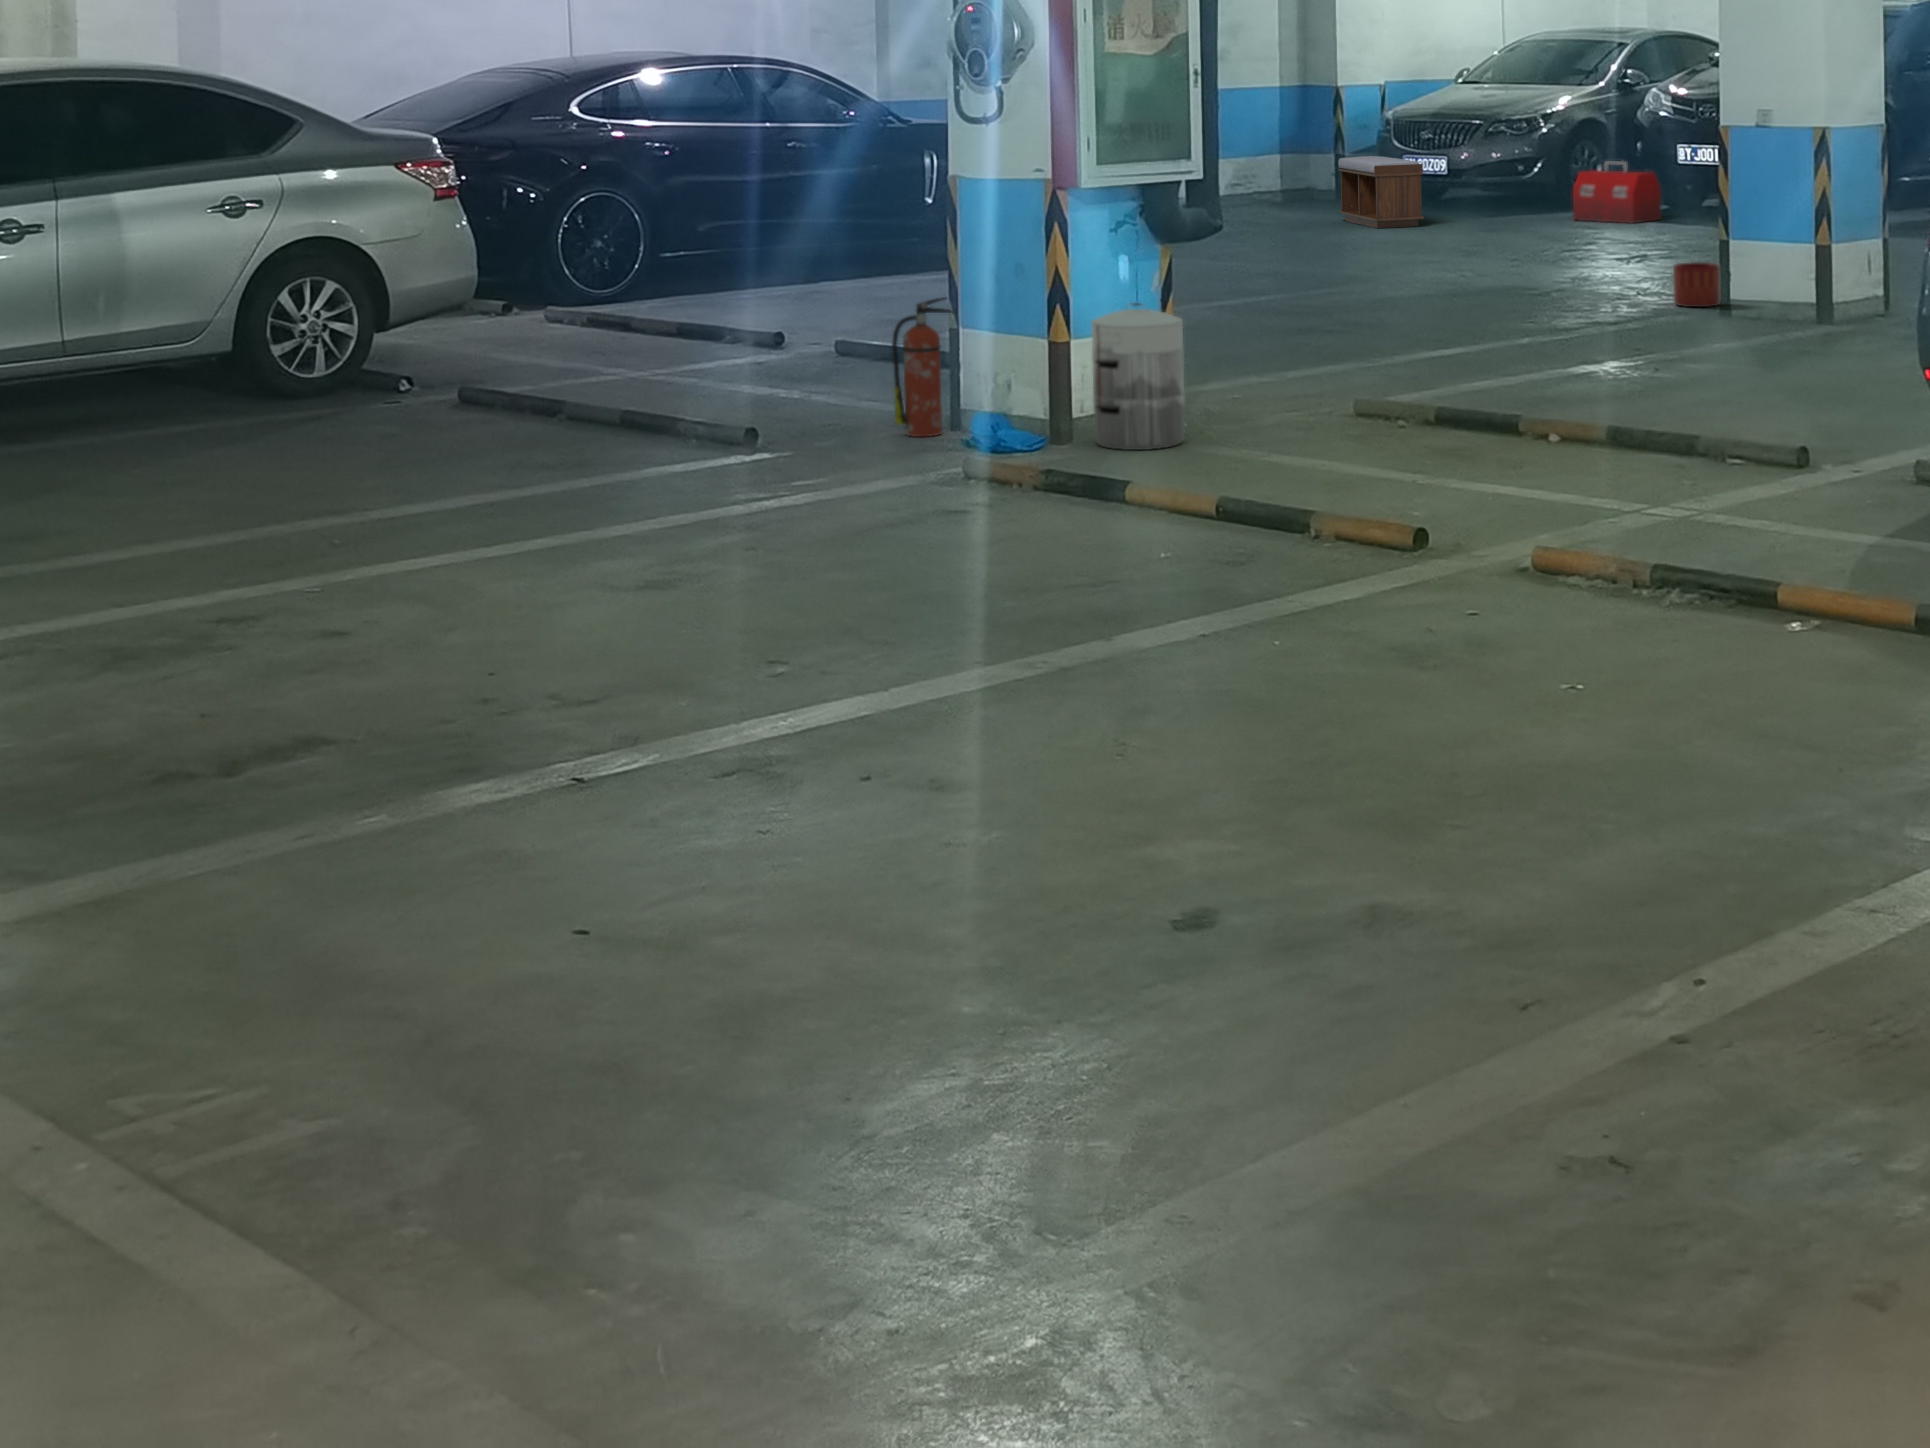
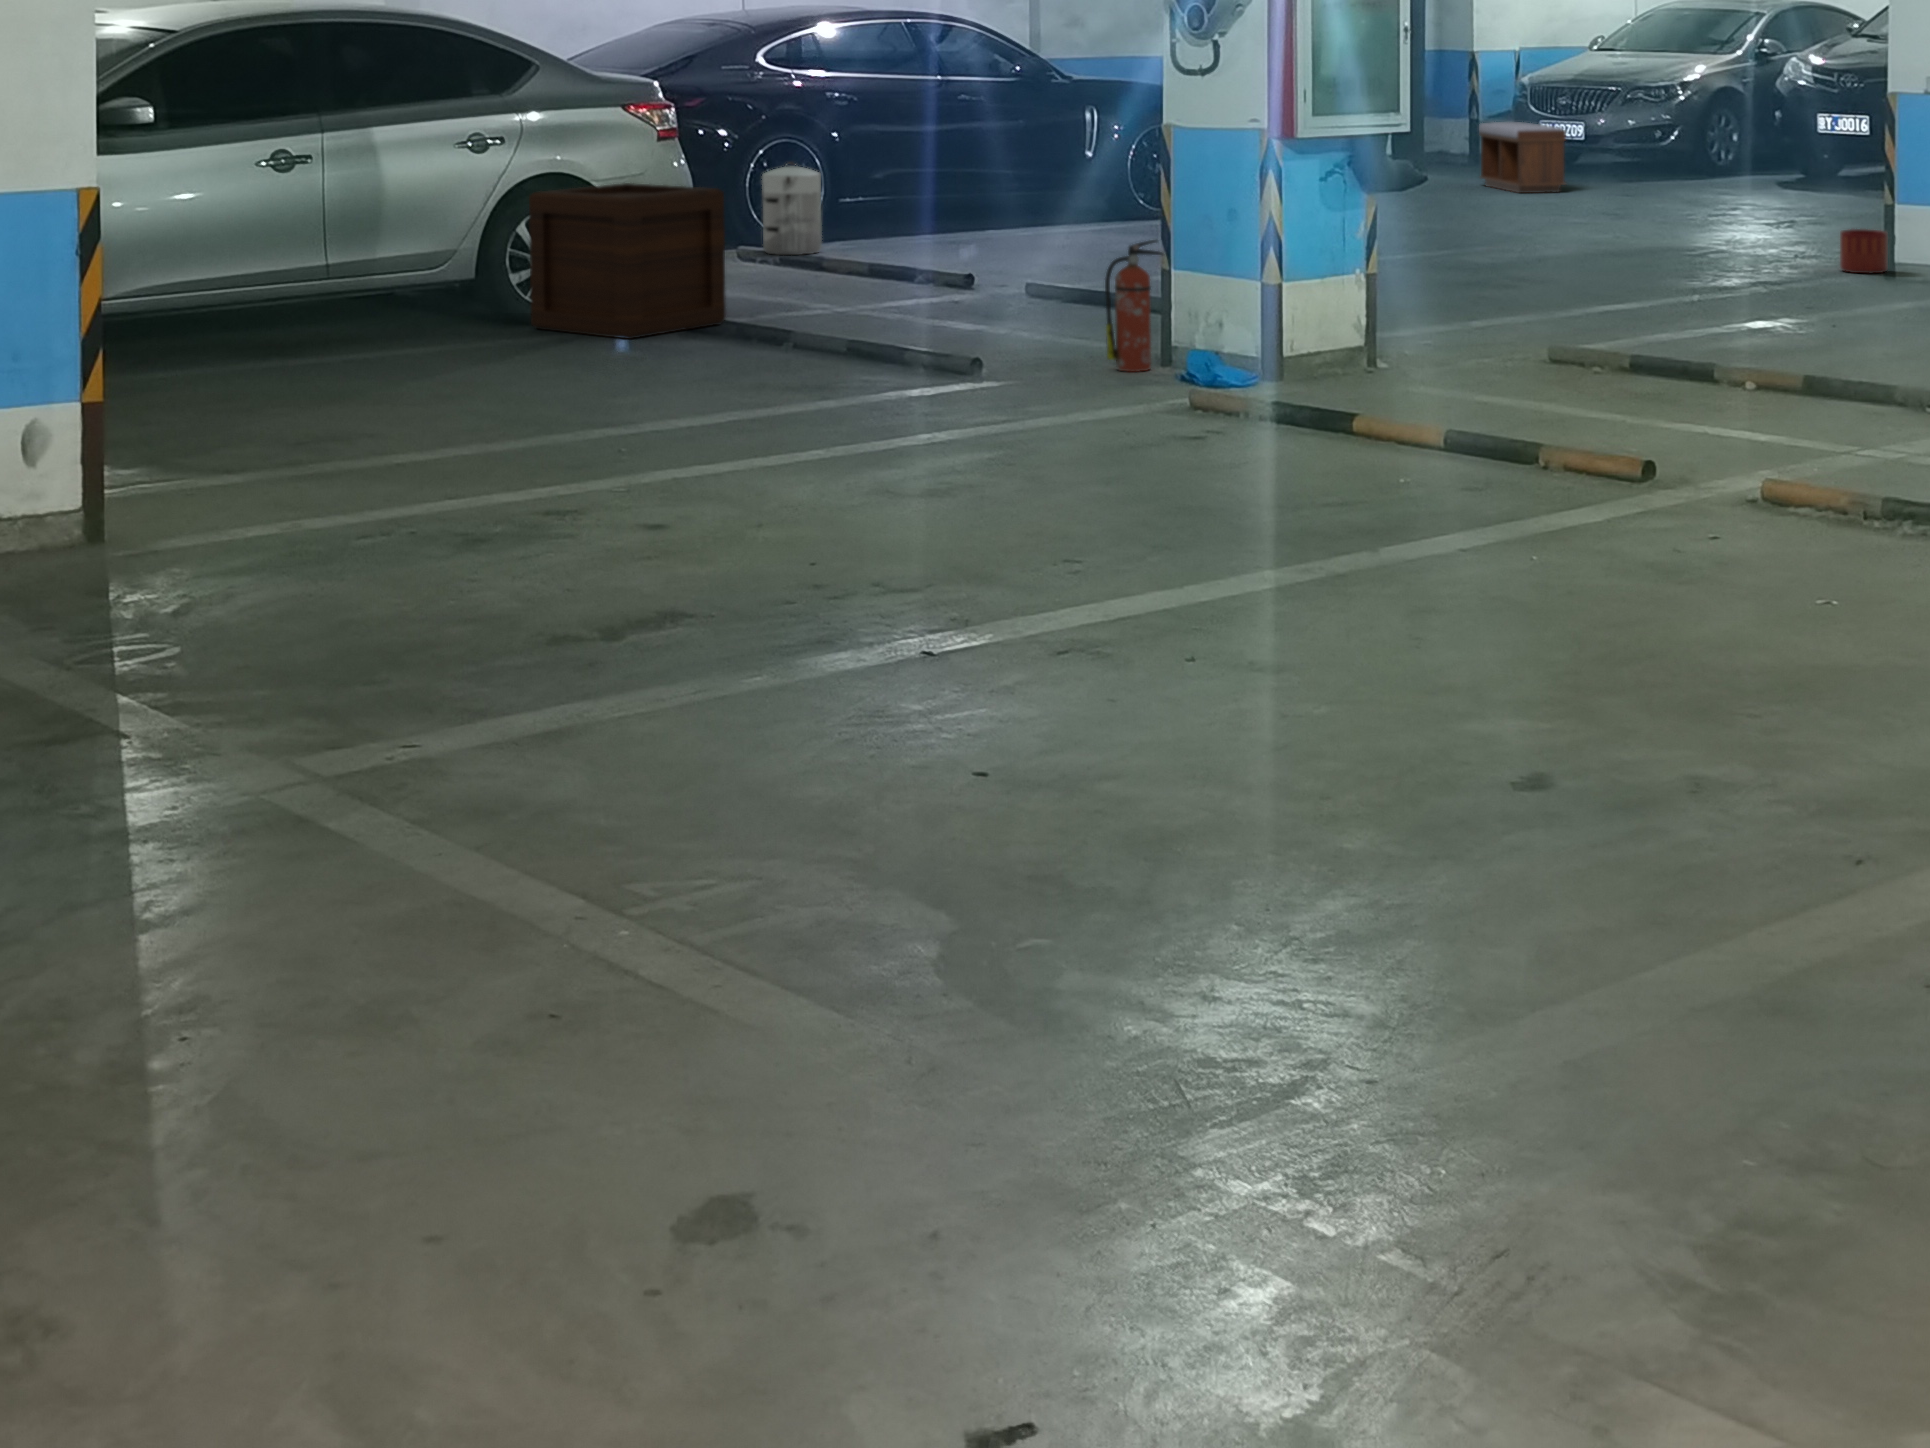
toolbox: present [1573,161,1661,223] -> none [1718,131,1808,194]
wooden crate: none [295,245,512,413] -> present [529,183,726,339]
waste bin: present [1092,303,1185,450] -> present [762,166,822,255]

